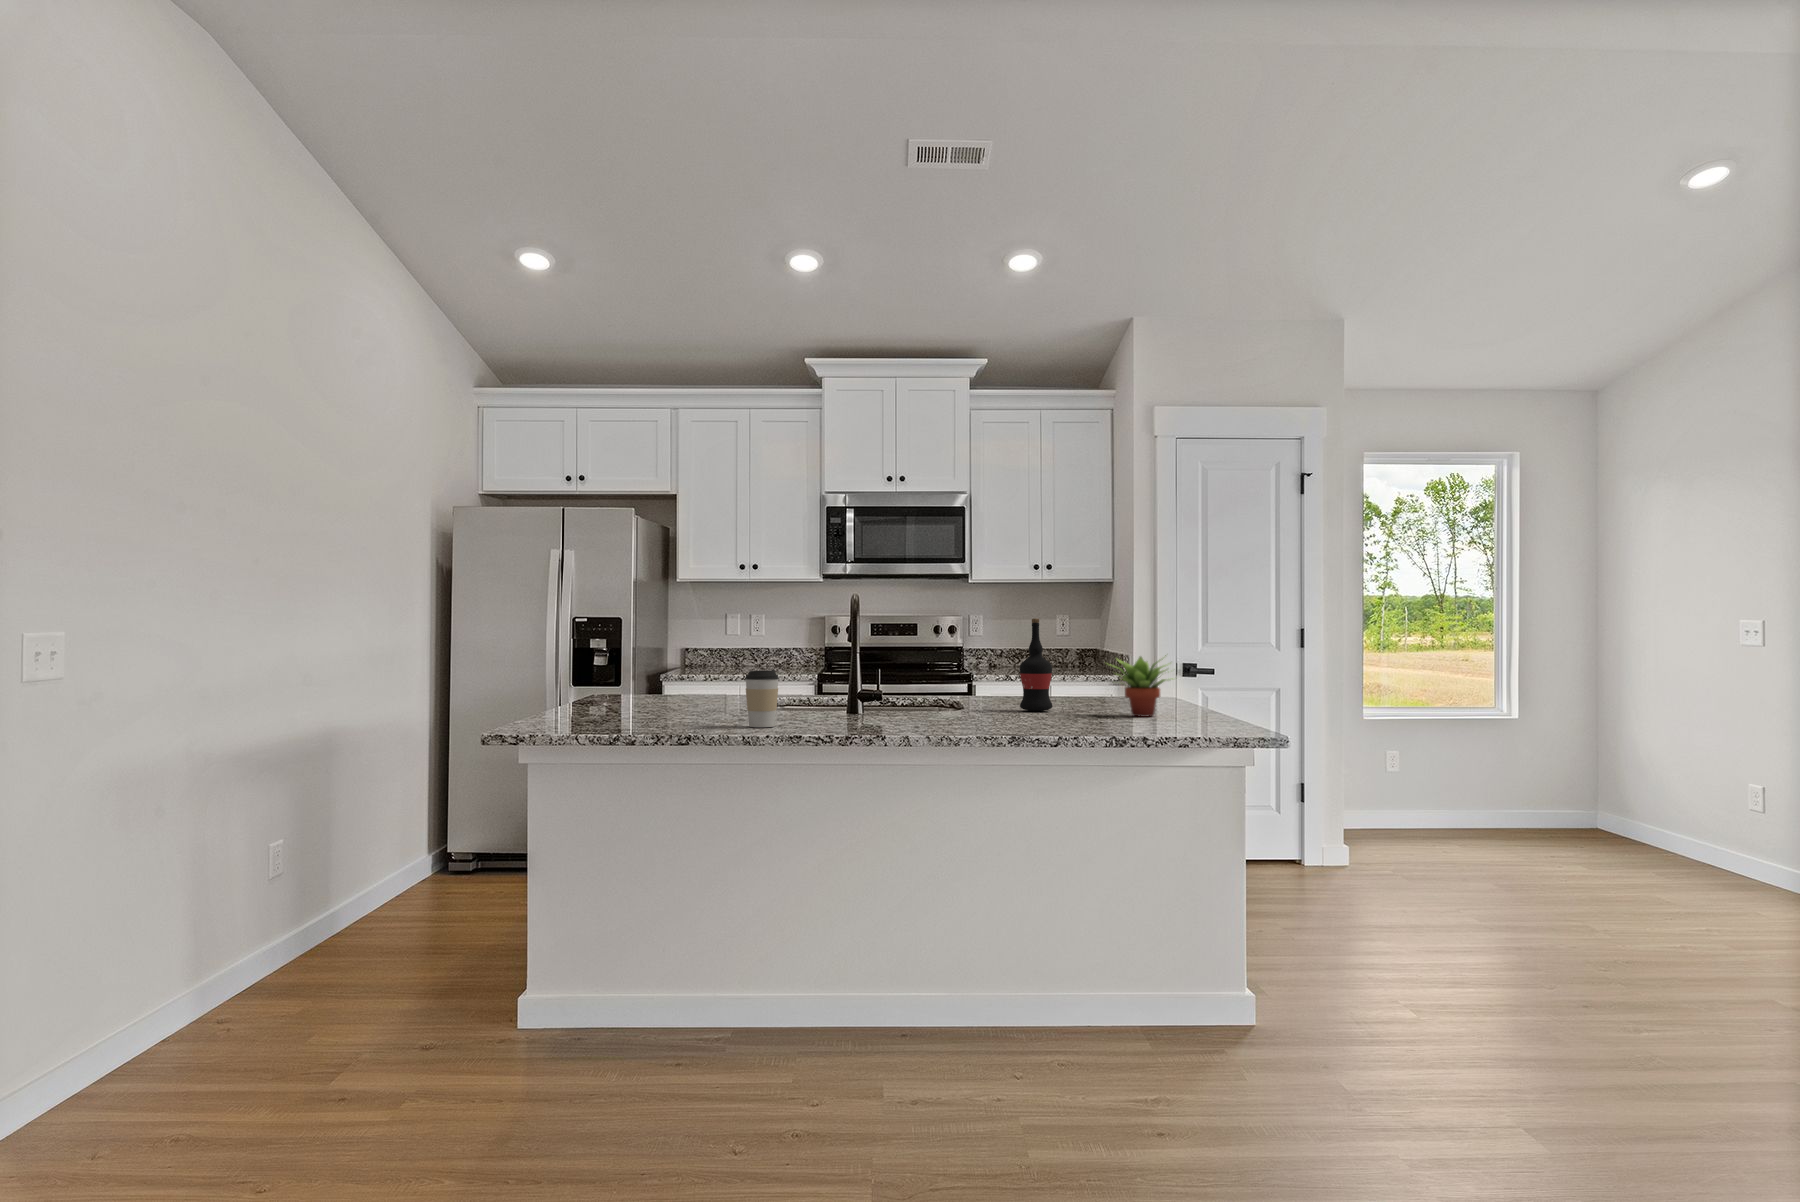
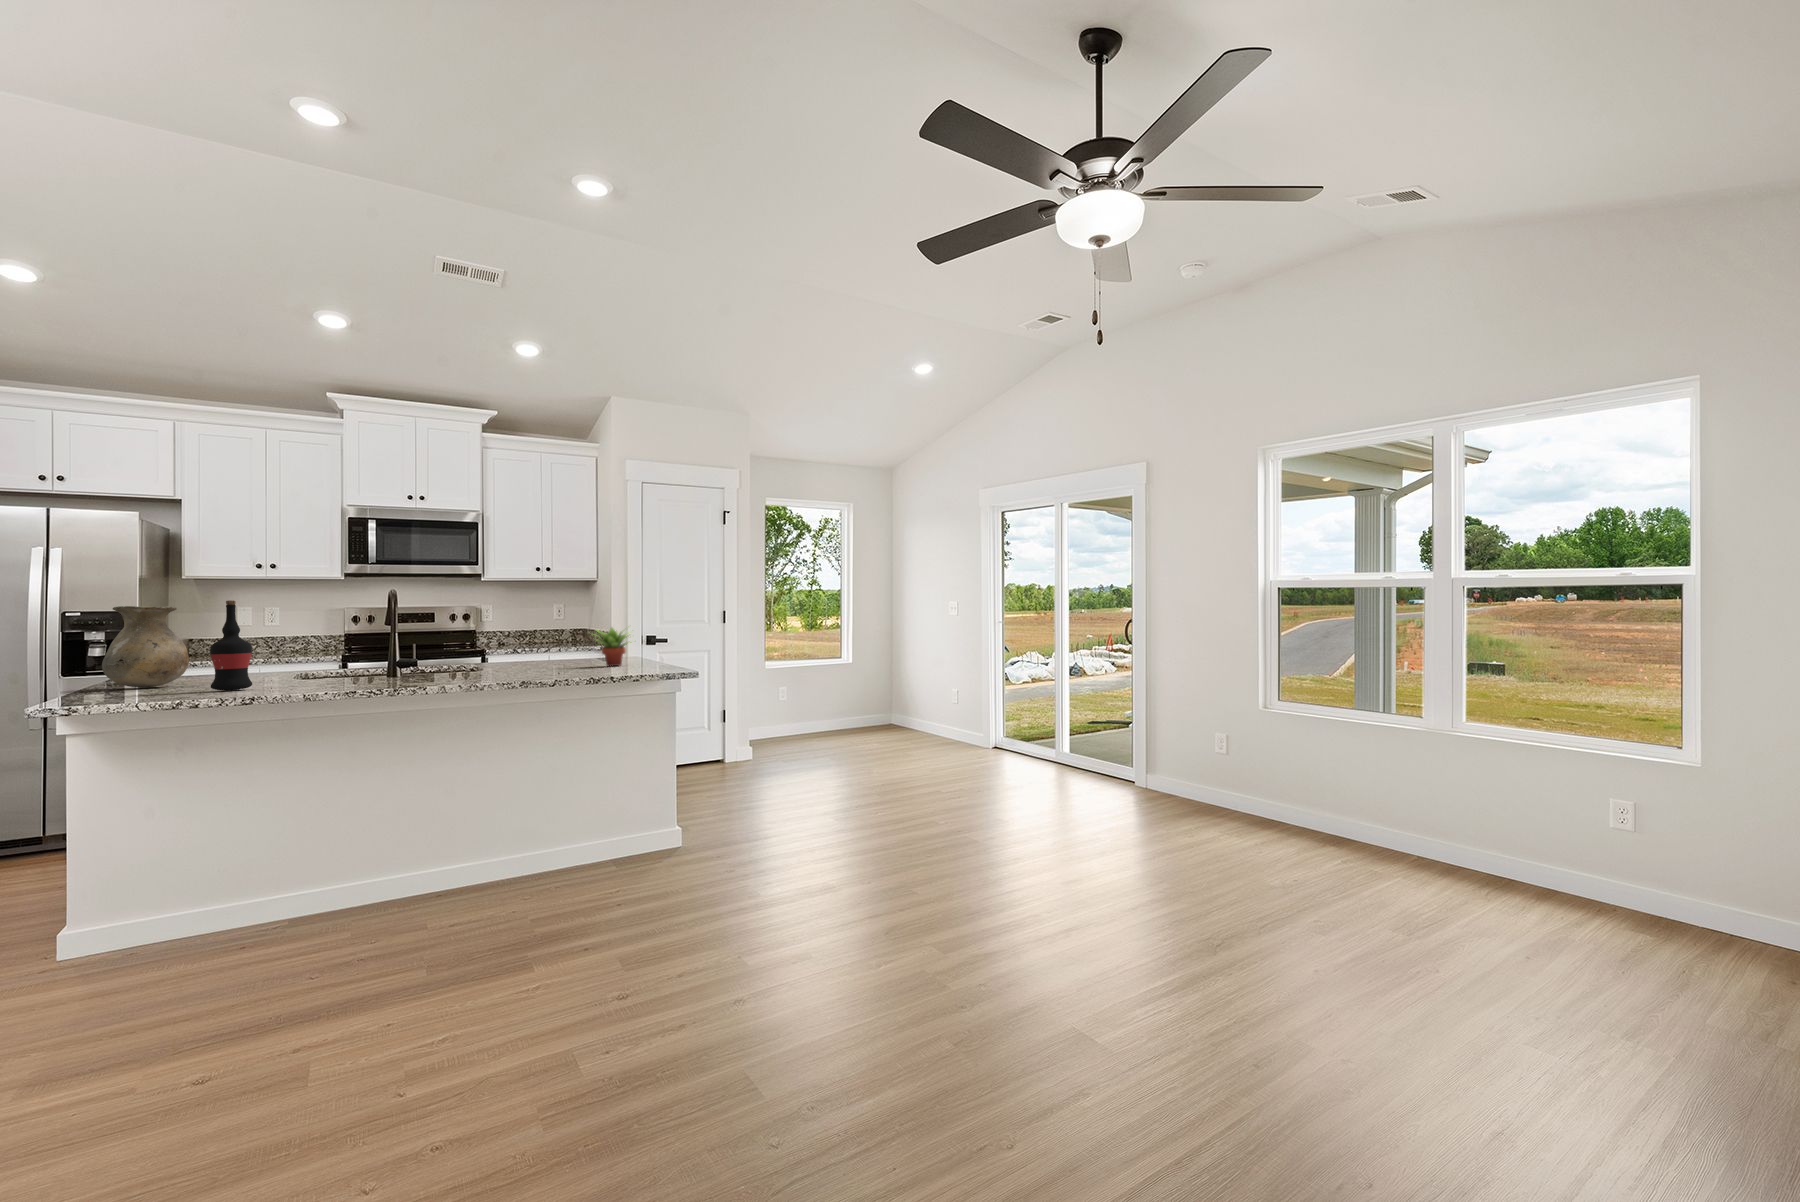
vase: none [578,617,654,712] -> present [102,606,189,687]
wine bottle: present [1019,619,1053,711] -> present [210,600,252,690]
coffee cup: present [745,669,779,727] -> none [296,642,328,687]

